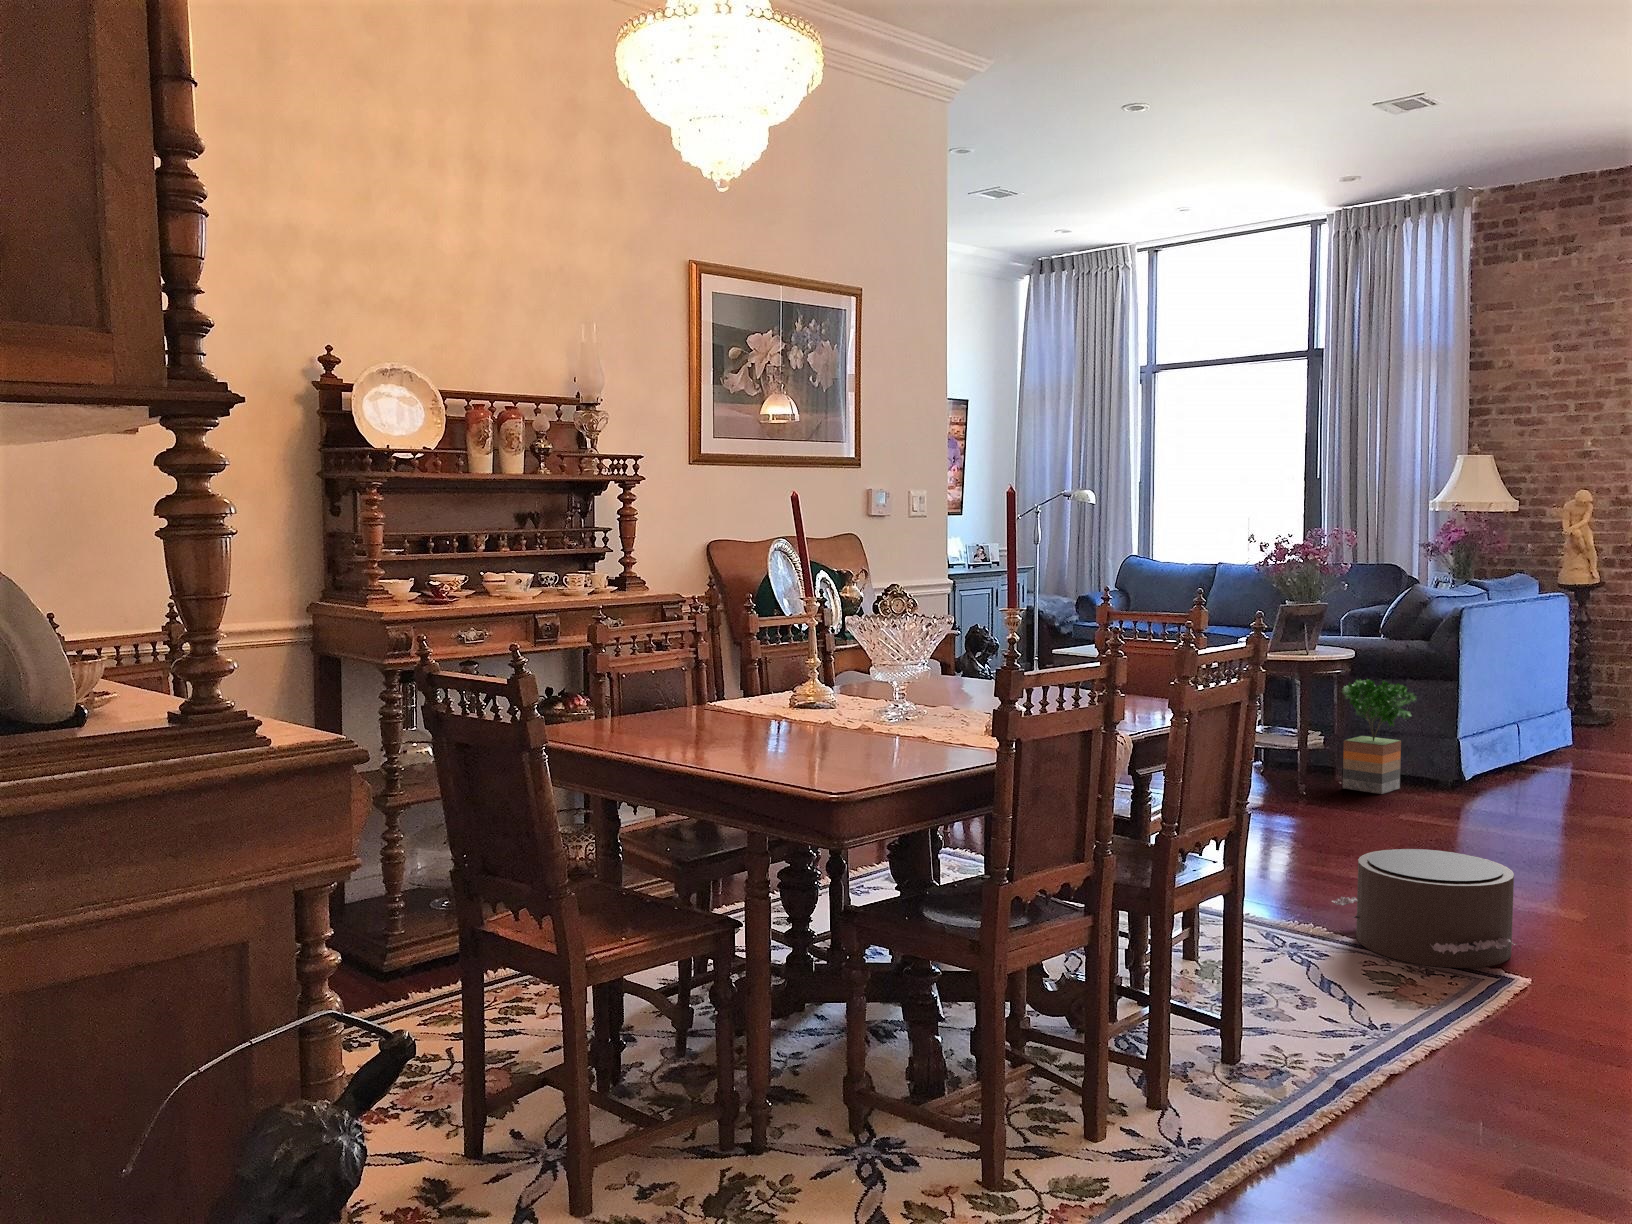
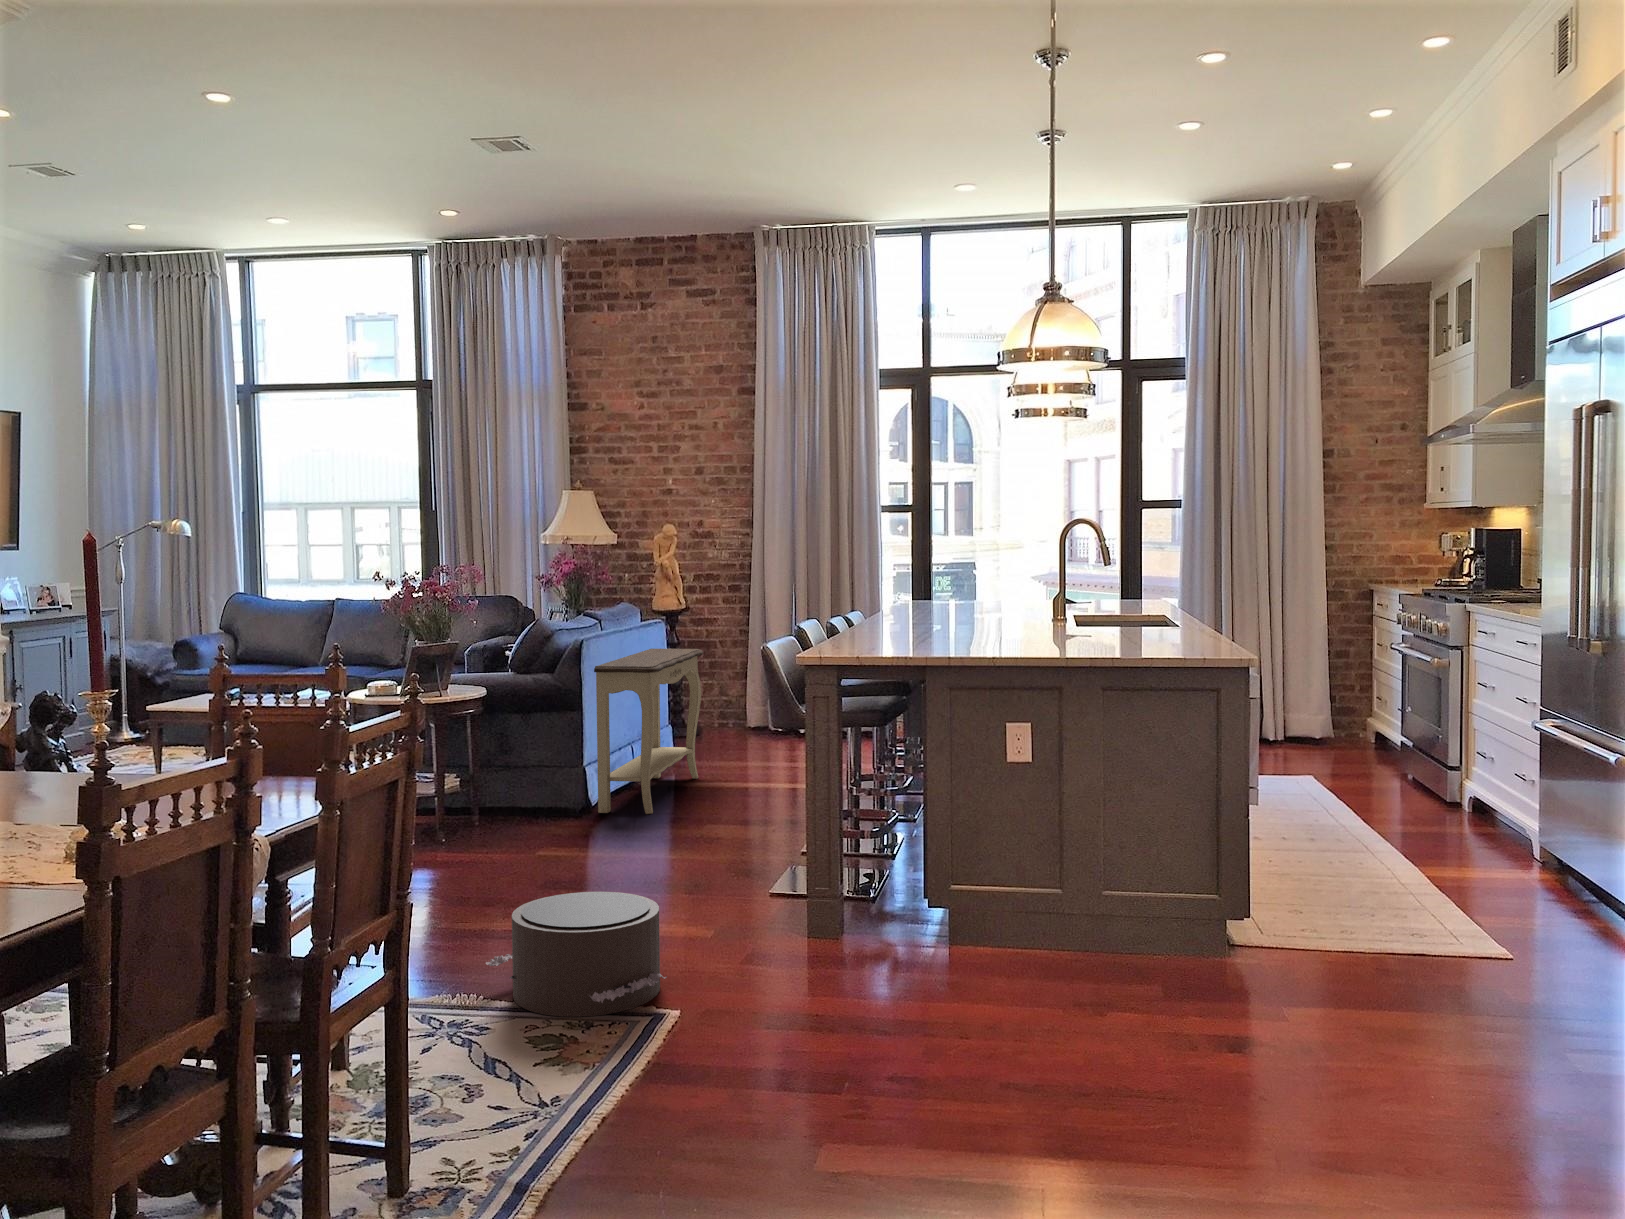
console table: none [1473,625,1612,798] -> present [594,648,703,814]
potted tree: present [1343,679,1416,794] -> none [471,713,545,829]

